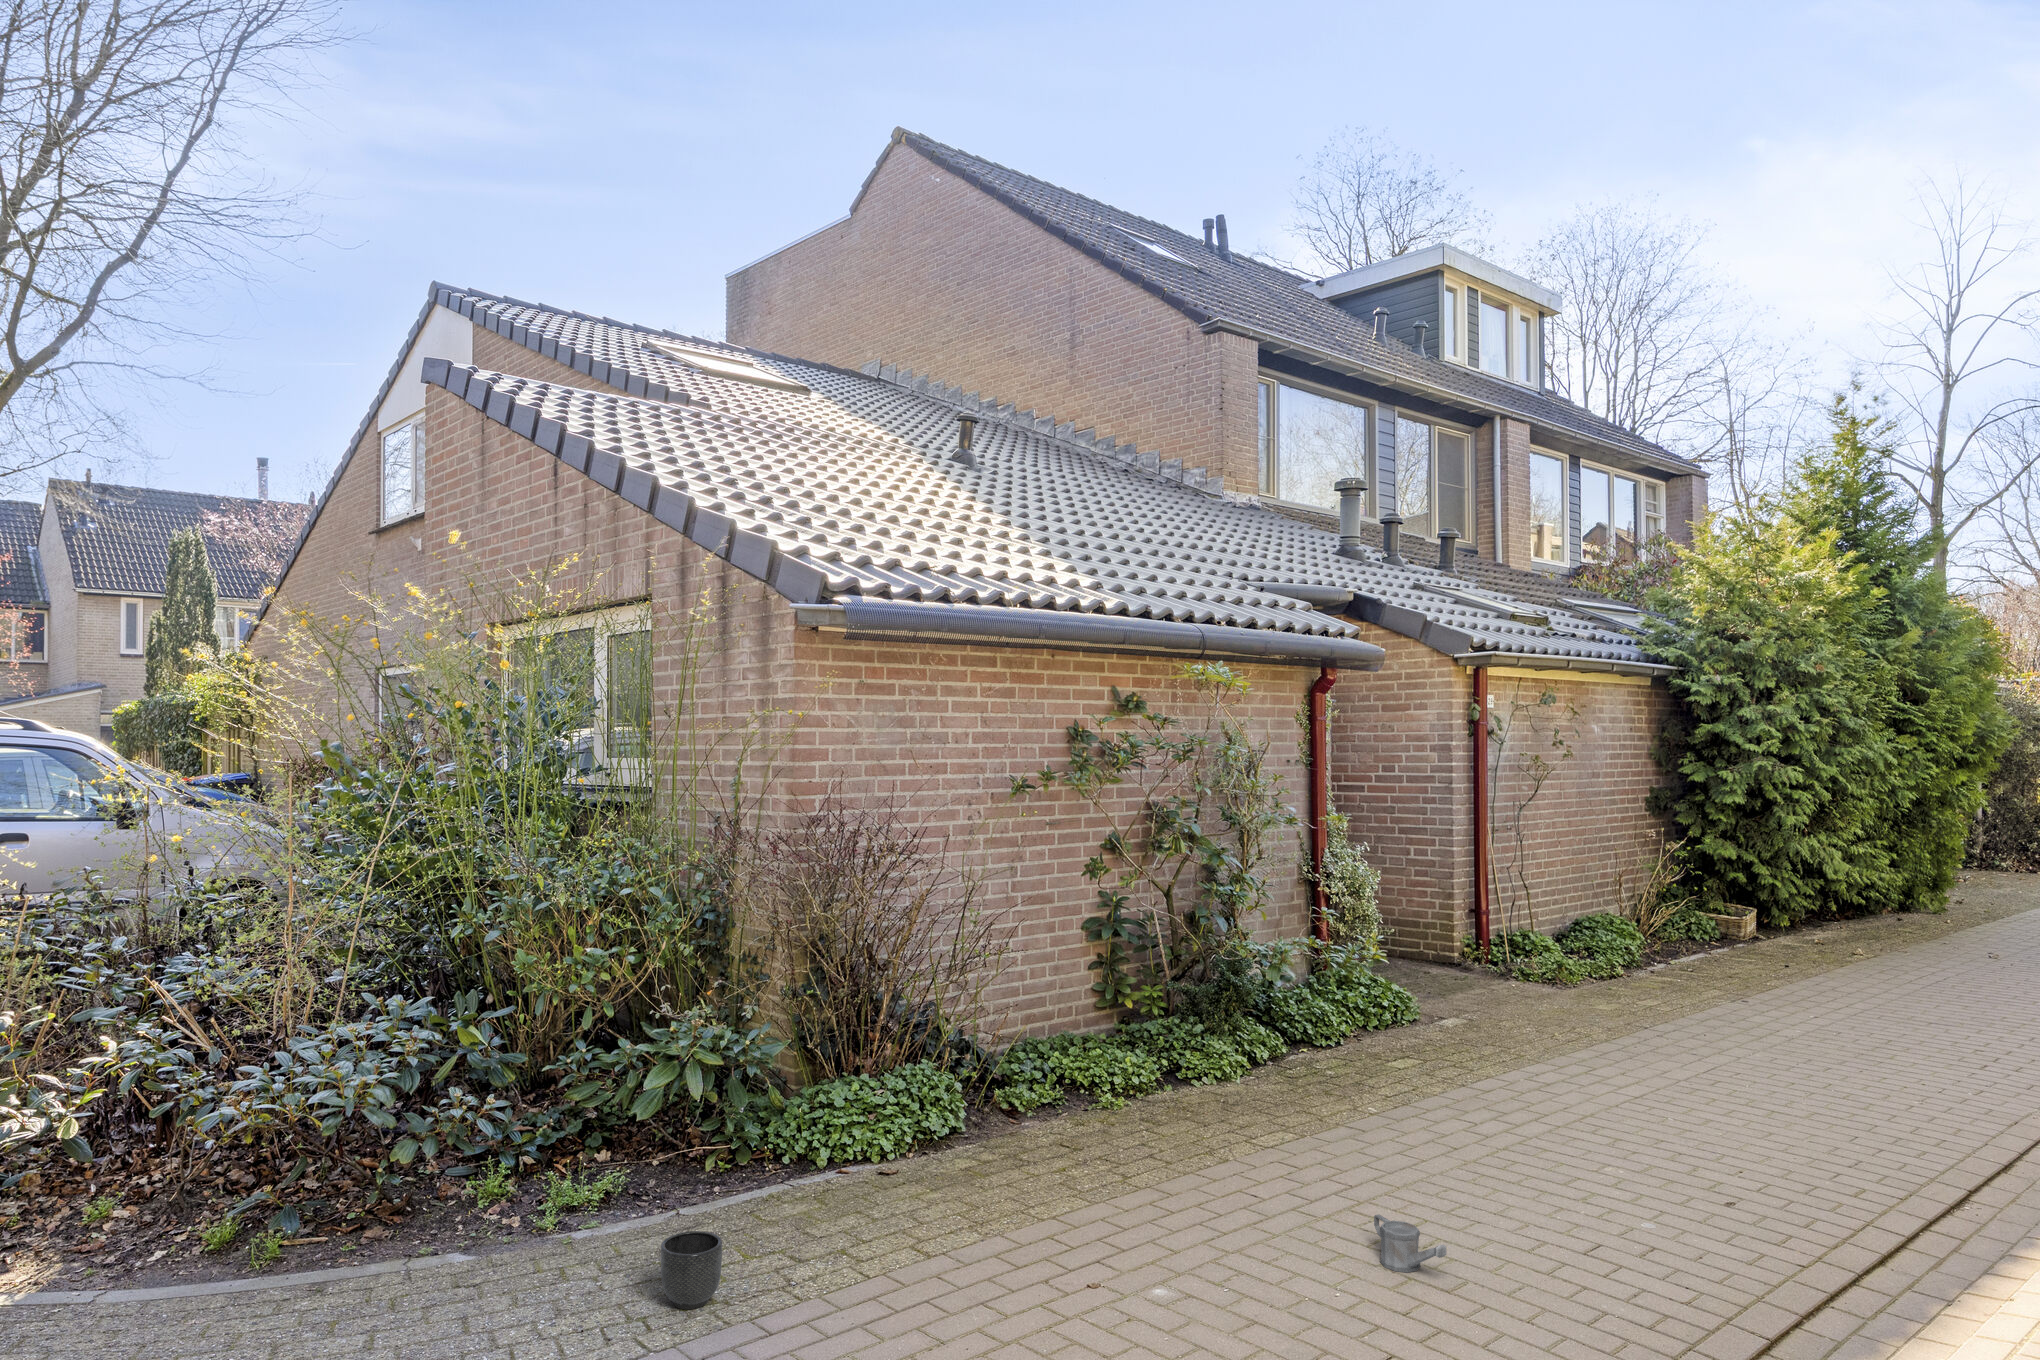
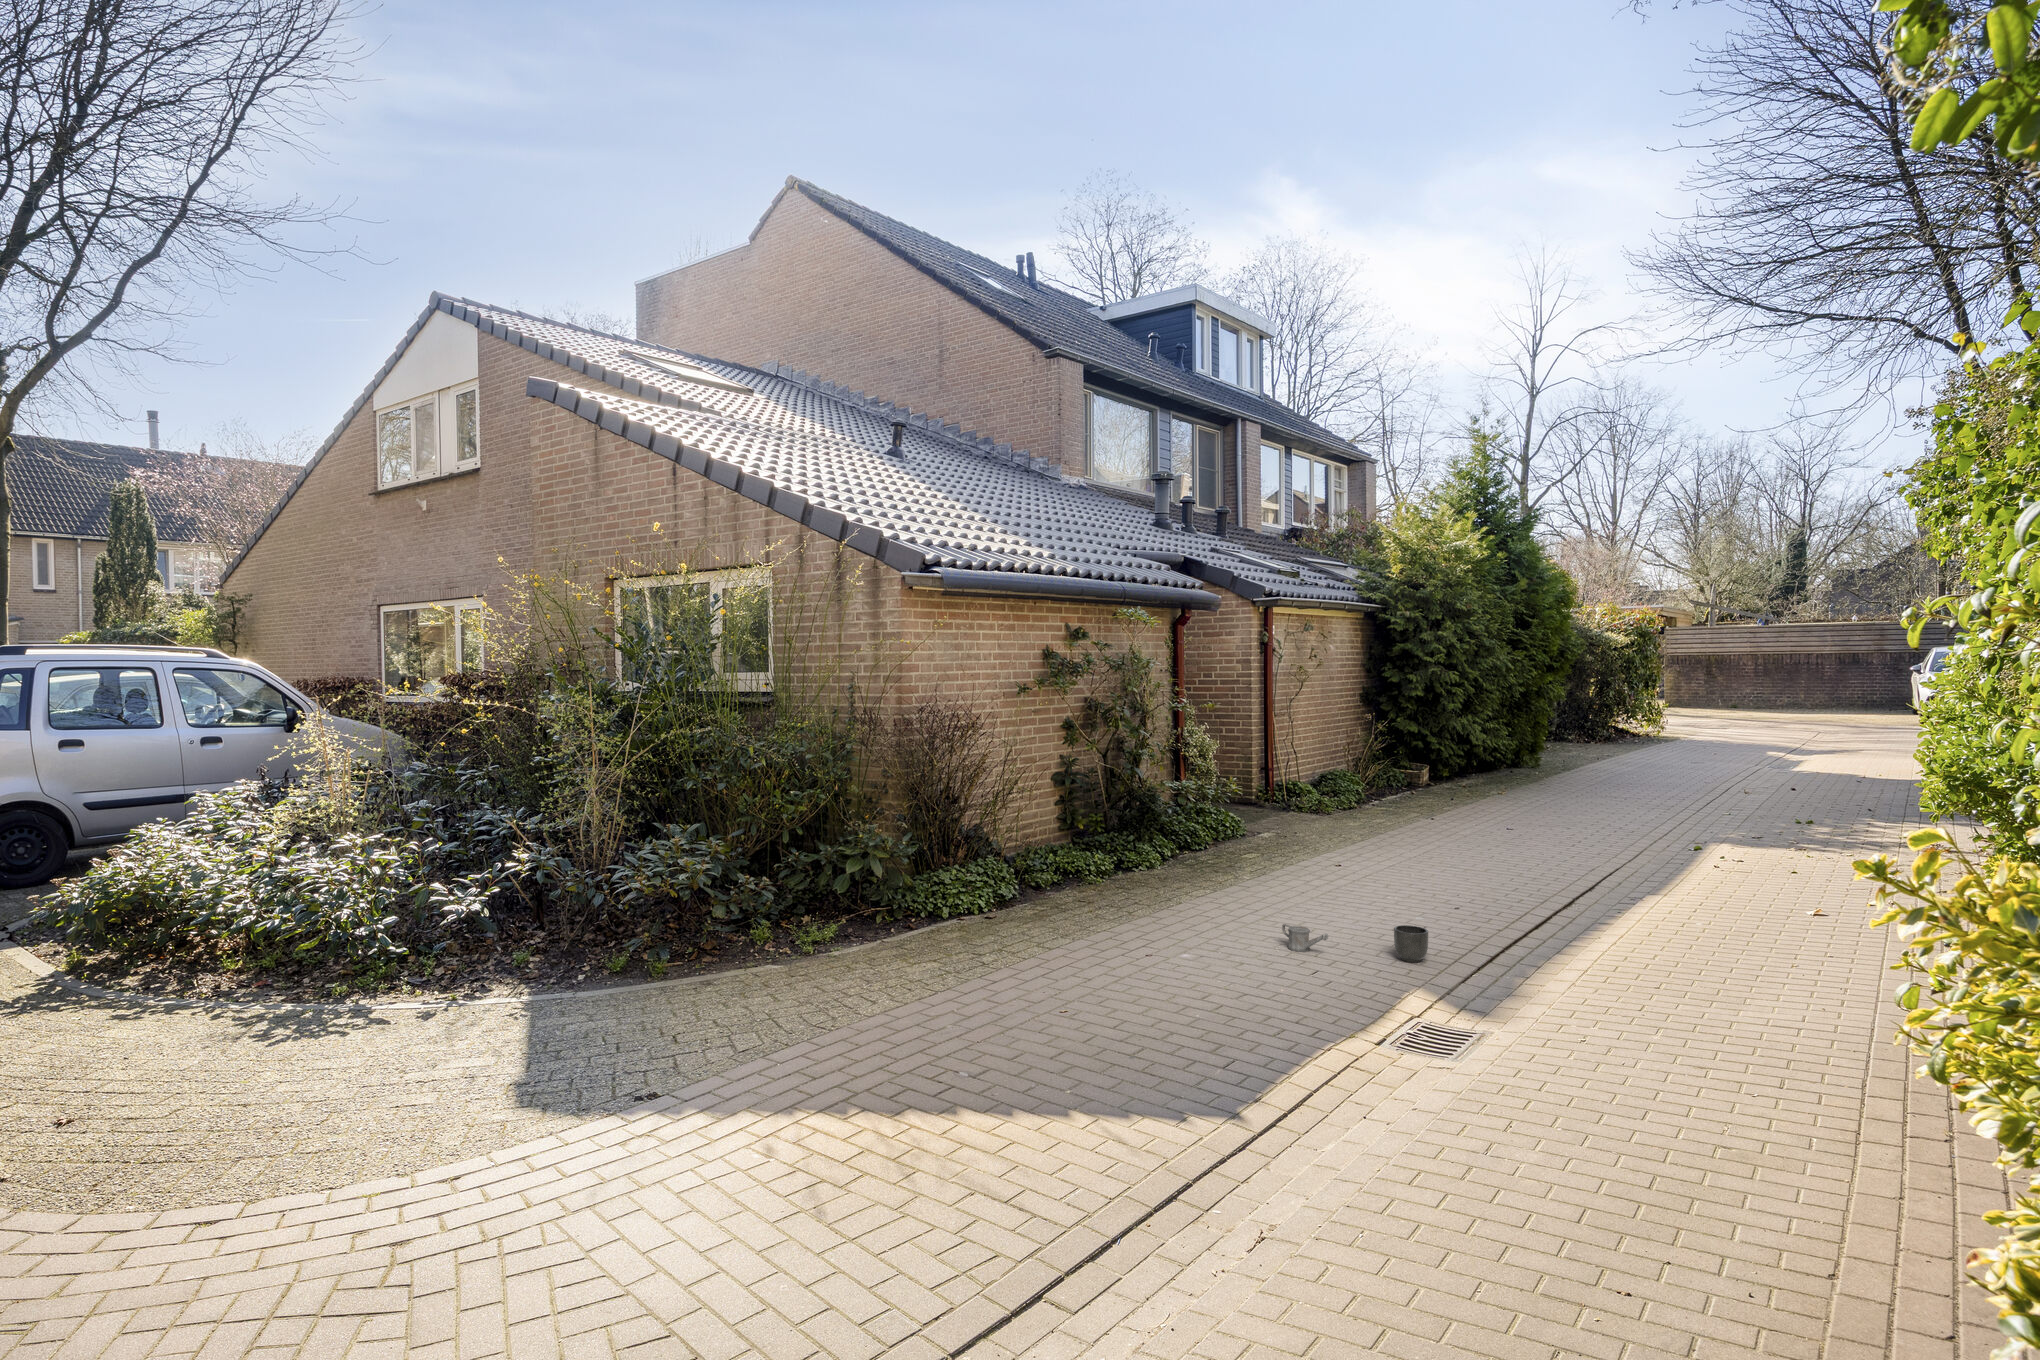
planter: present [661,1231,722,1310] -> present [1394,925,1428,963]

